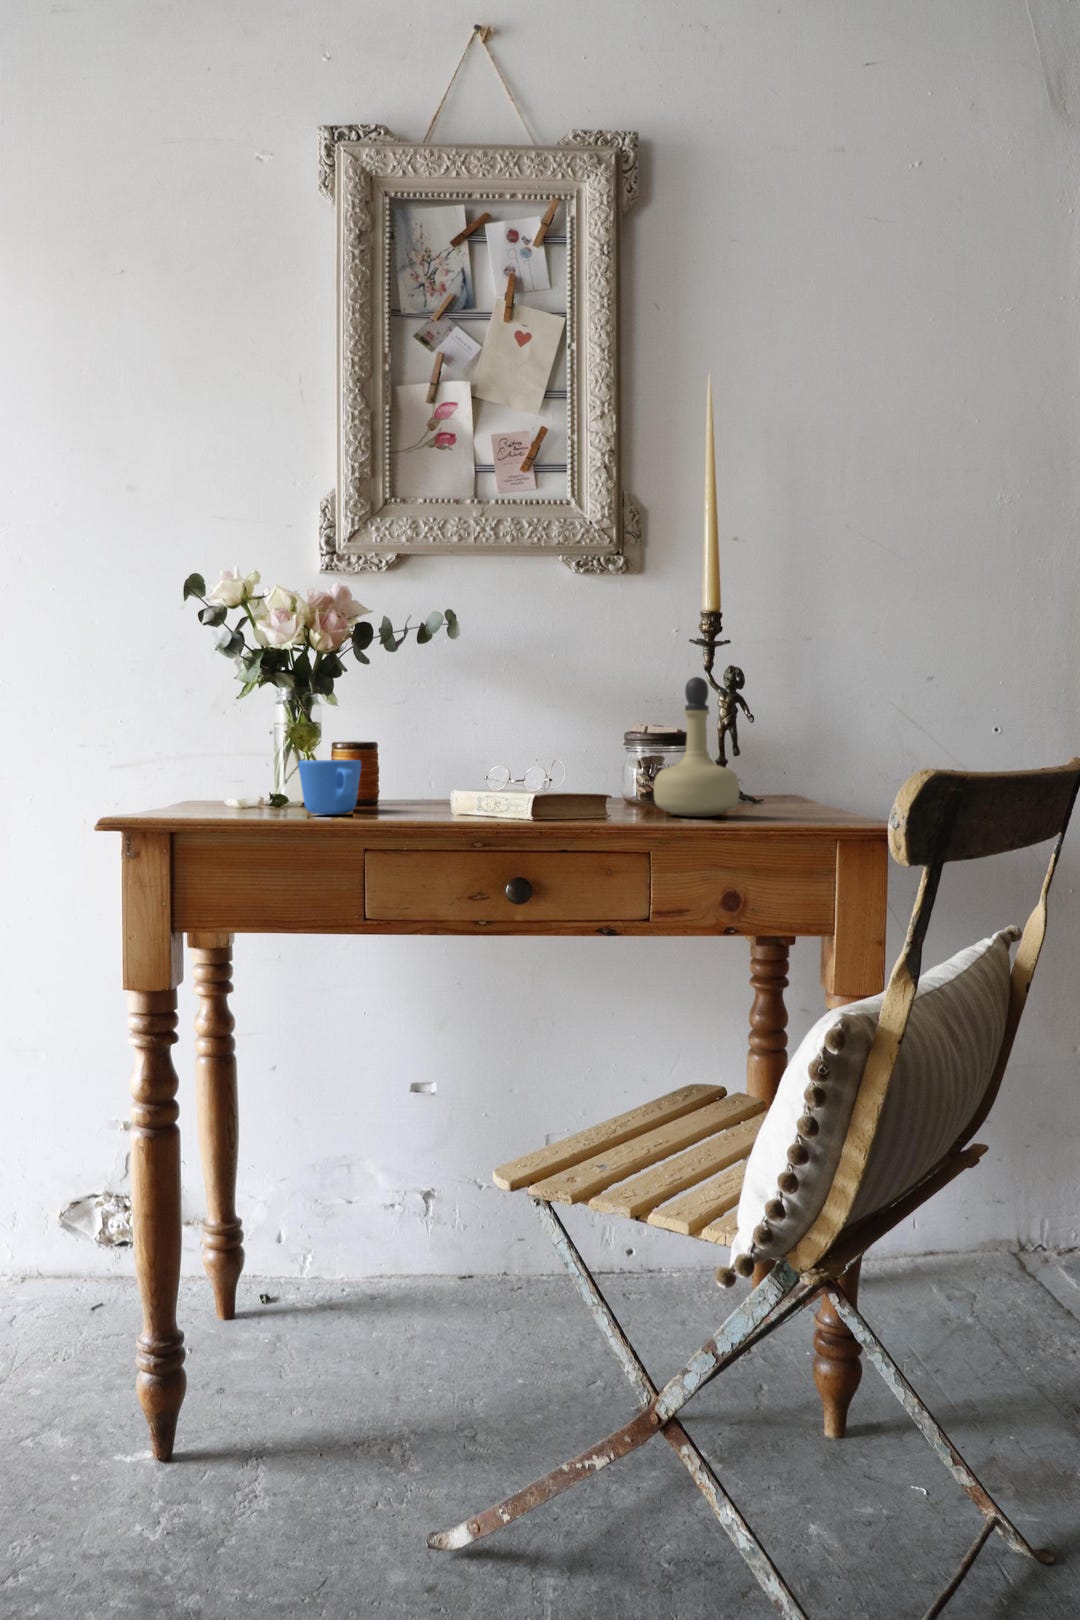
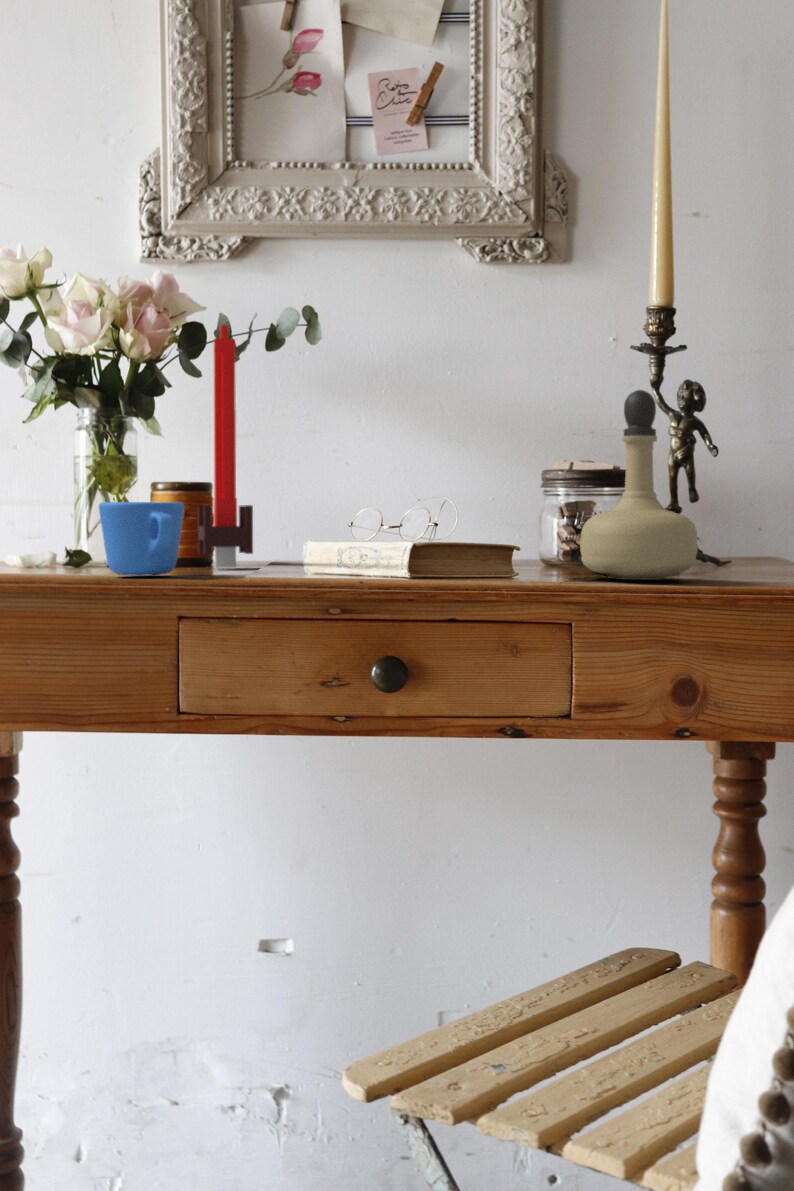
candle: none [369,627,411,807] -> present [198,325,253,567]

